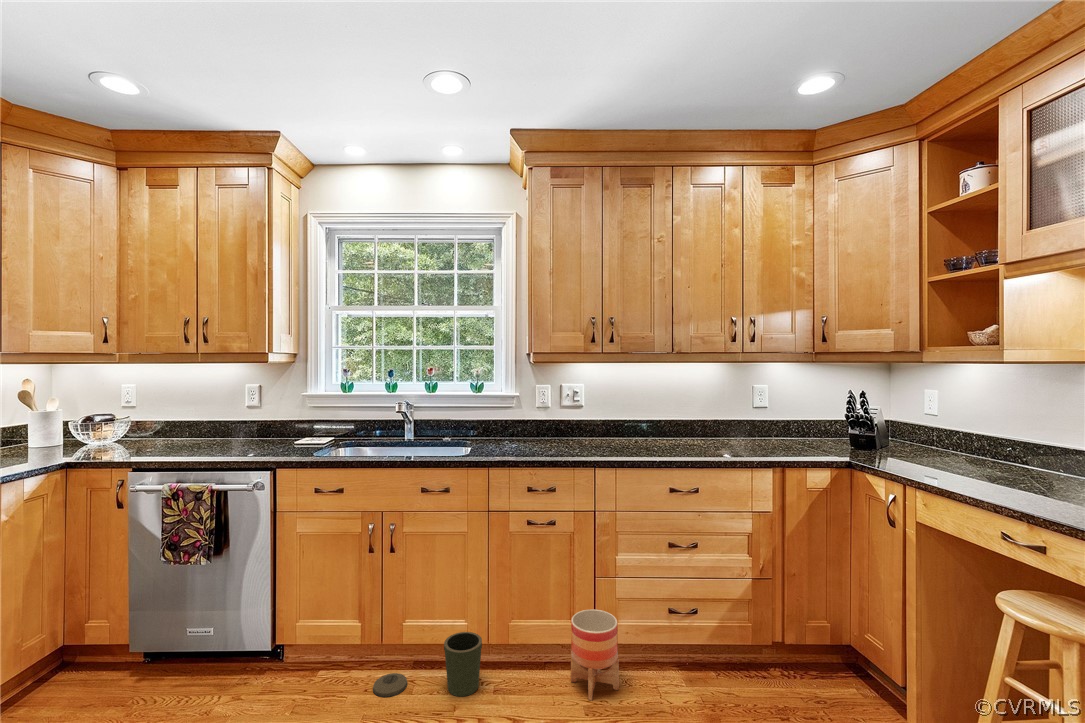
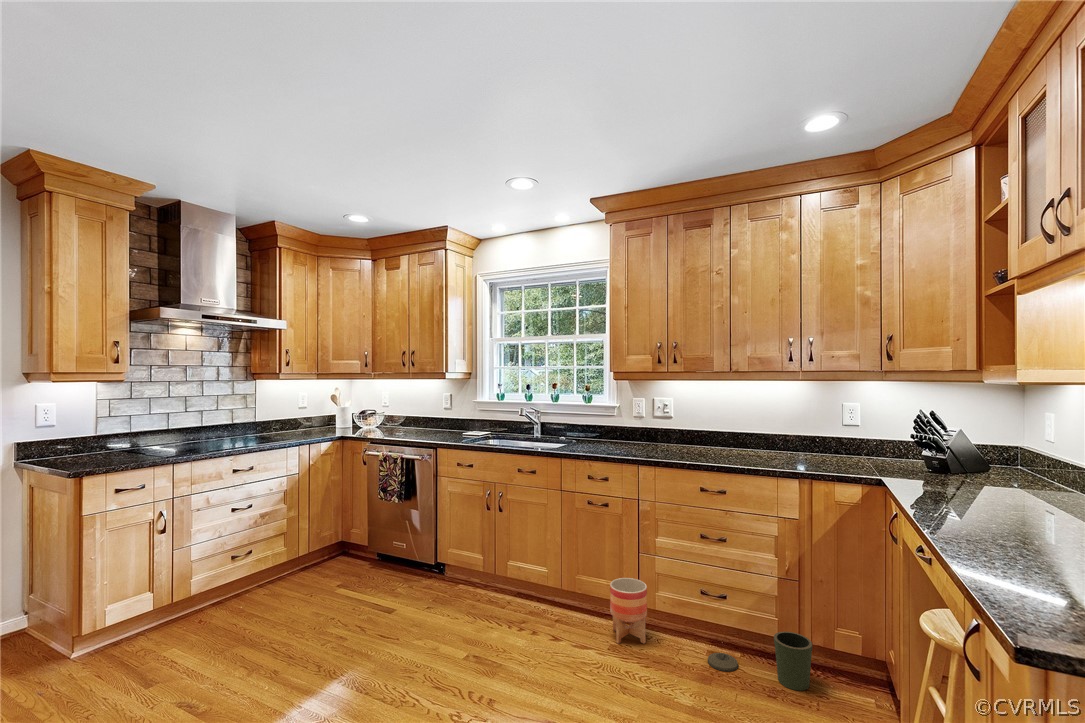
trash can: present [373,632,482,697] -> present [708,631,812,691]

